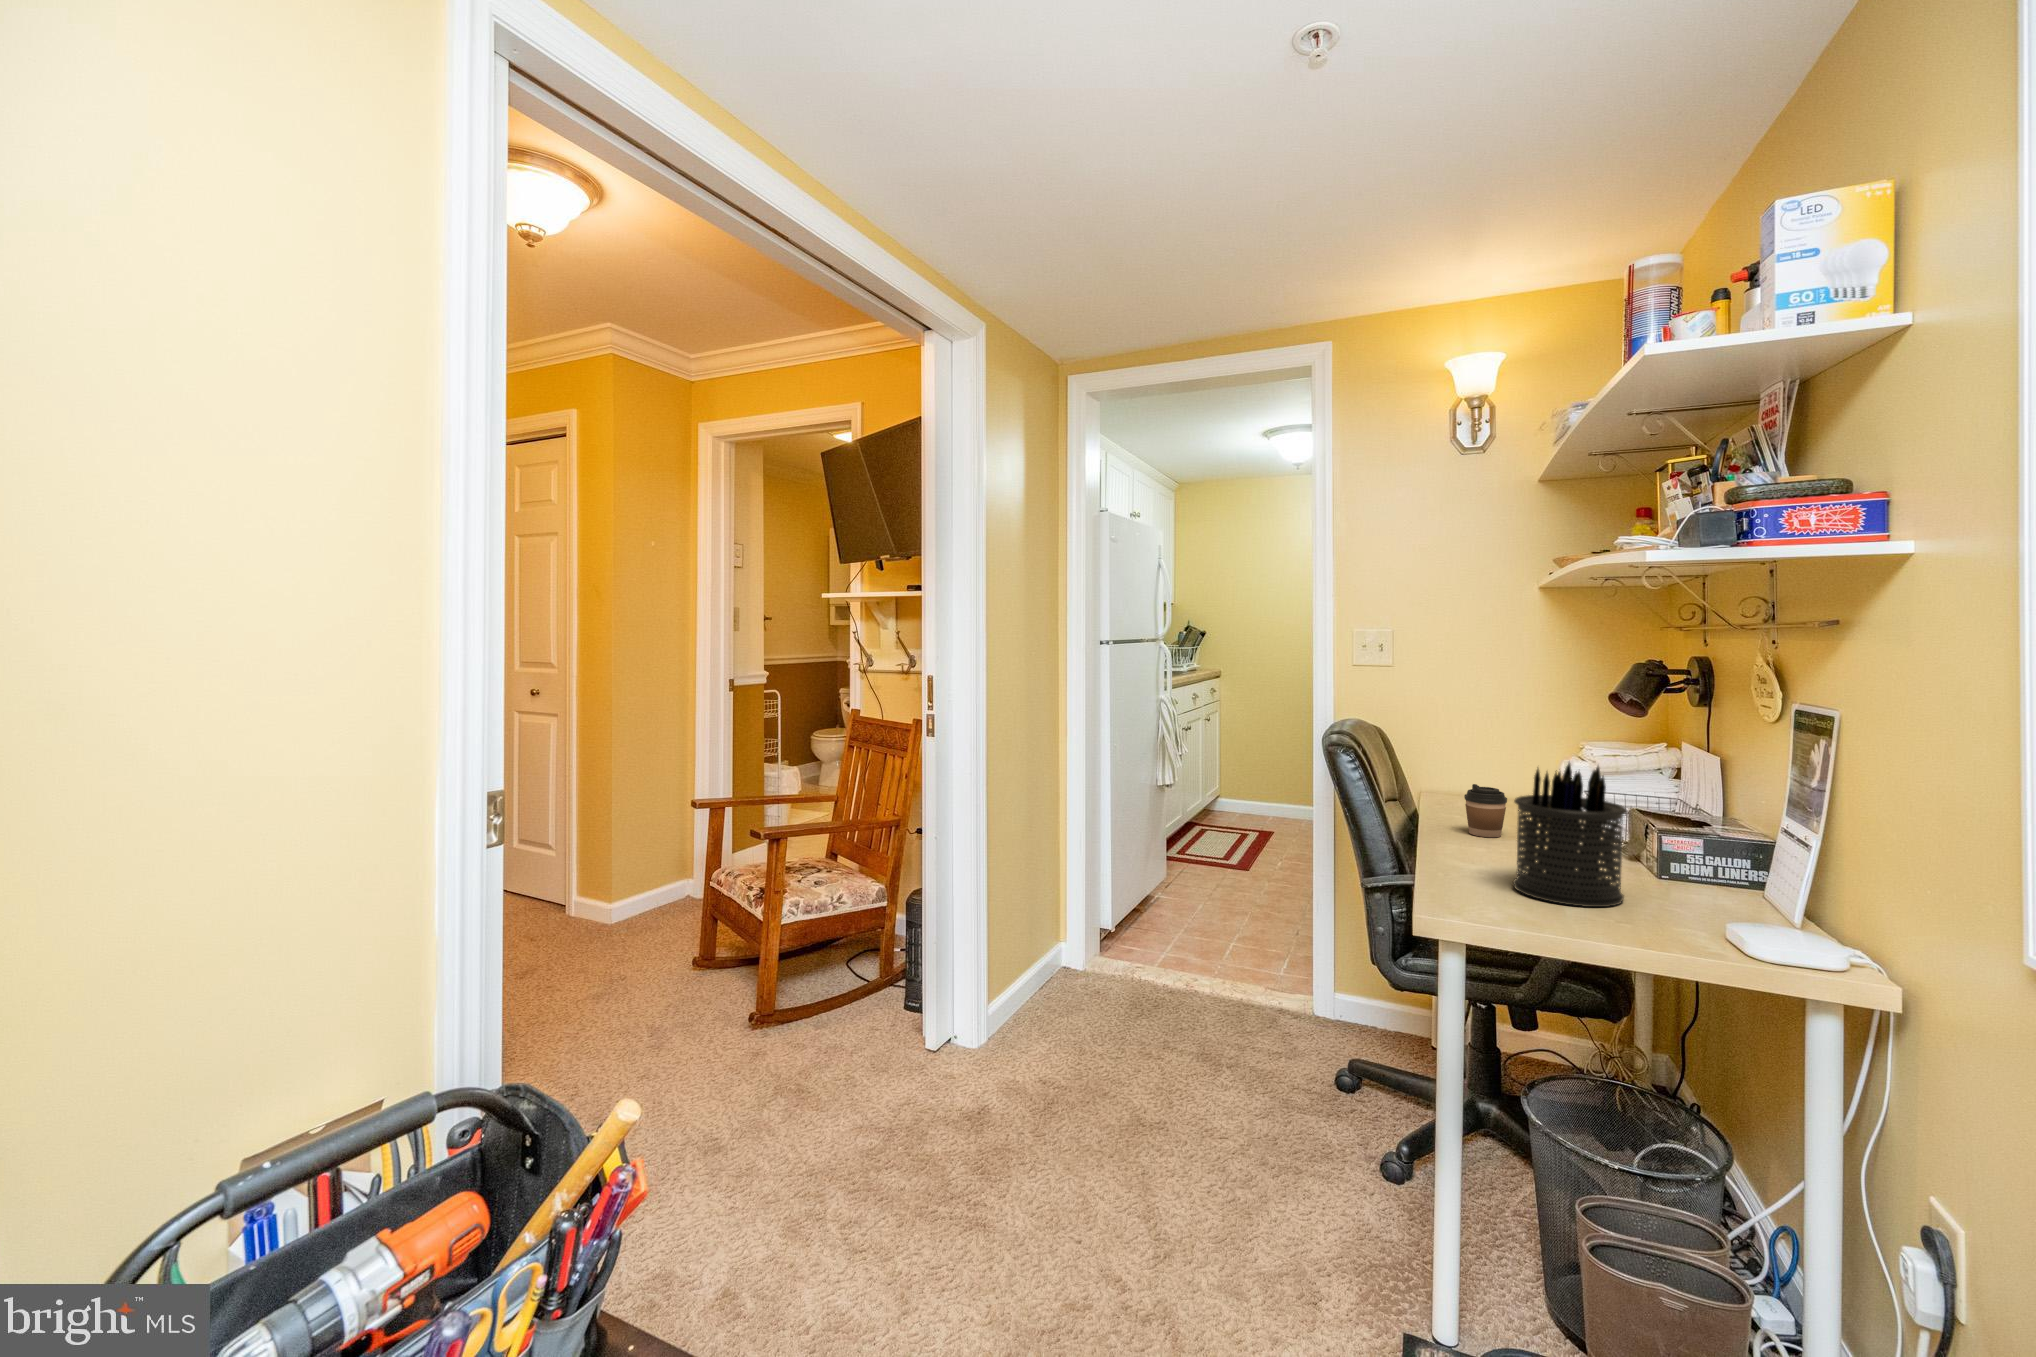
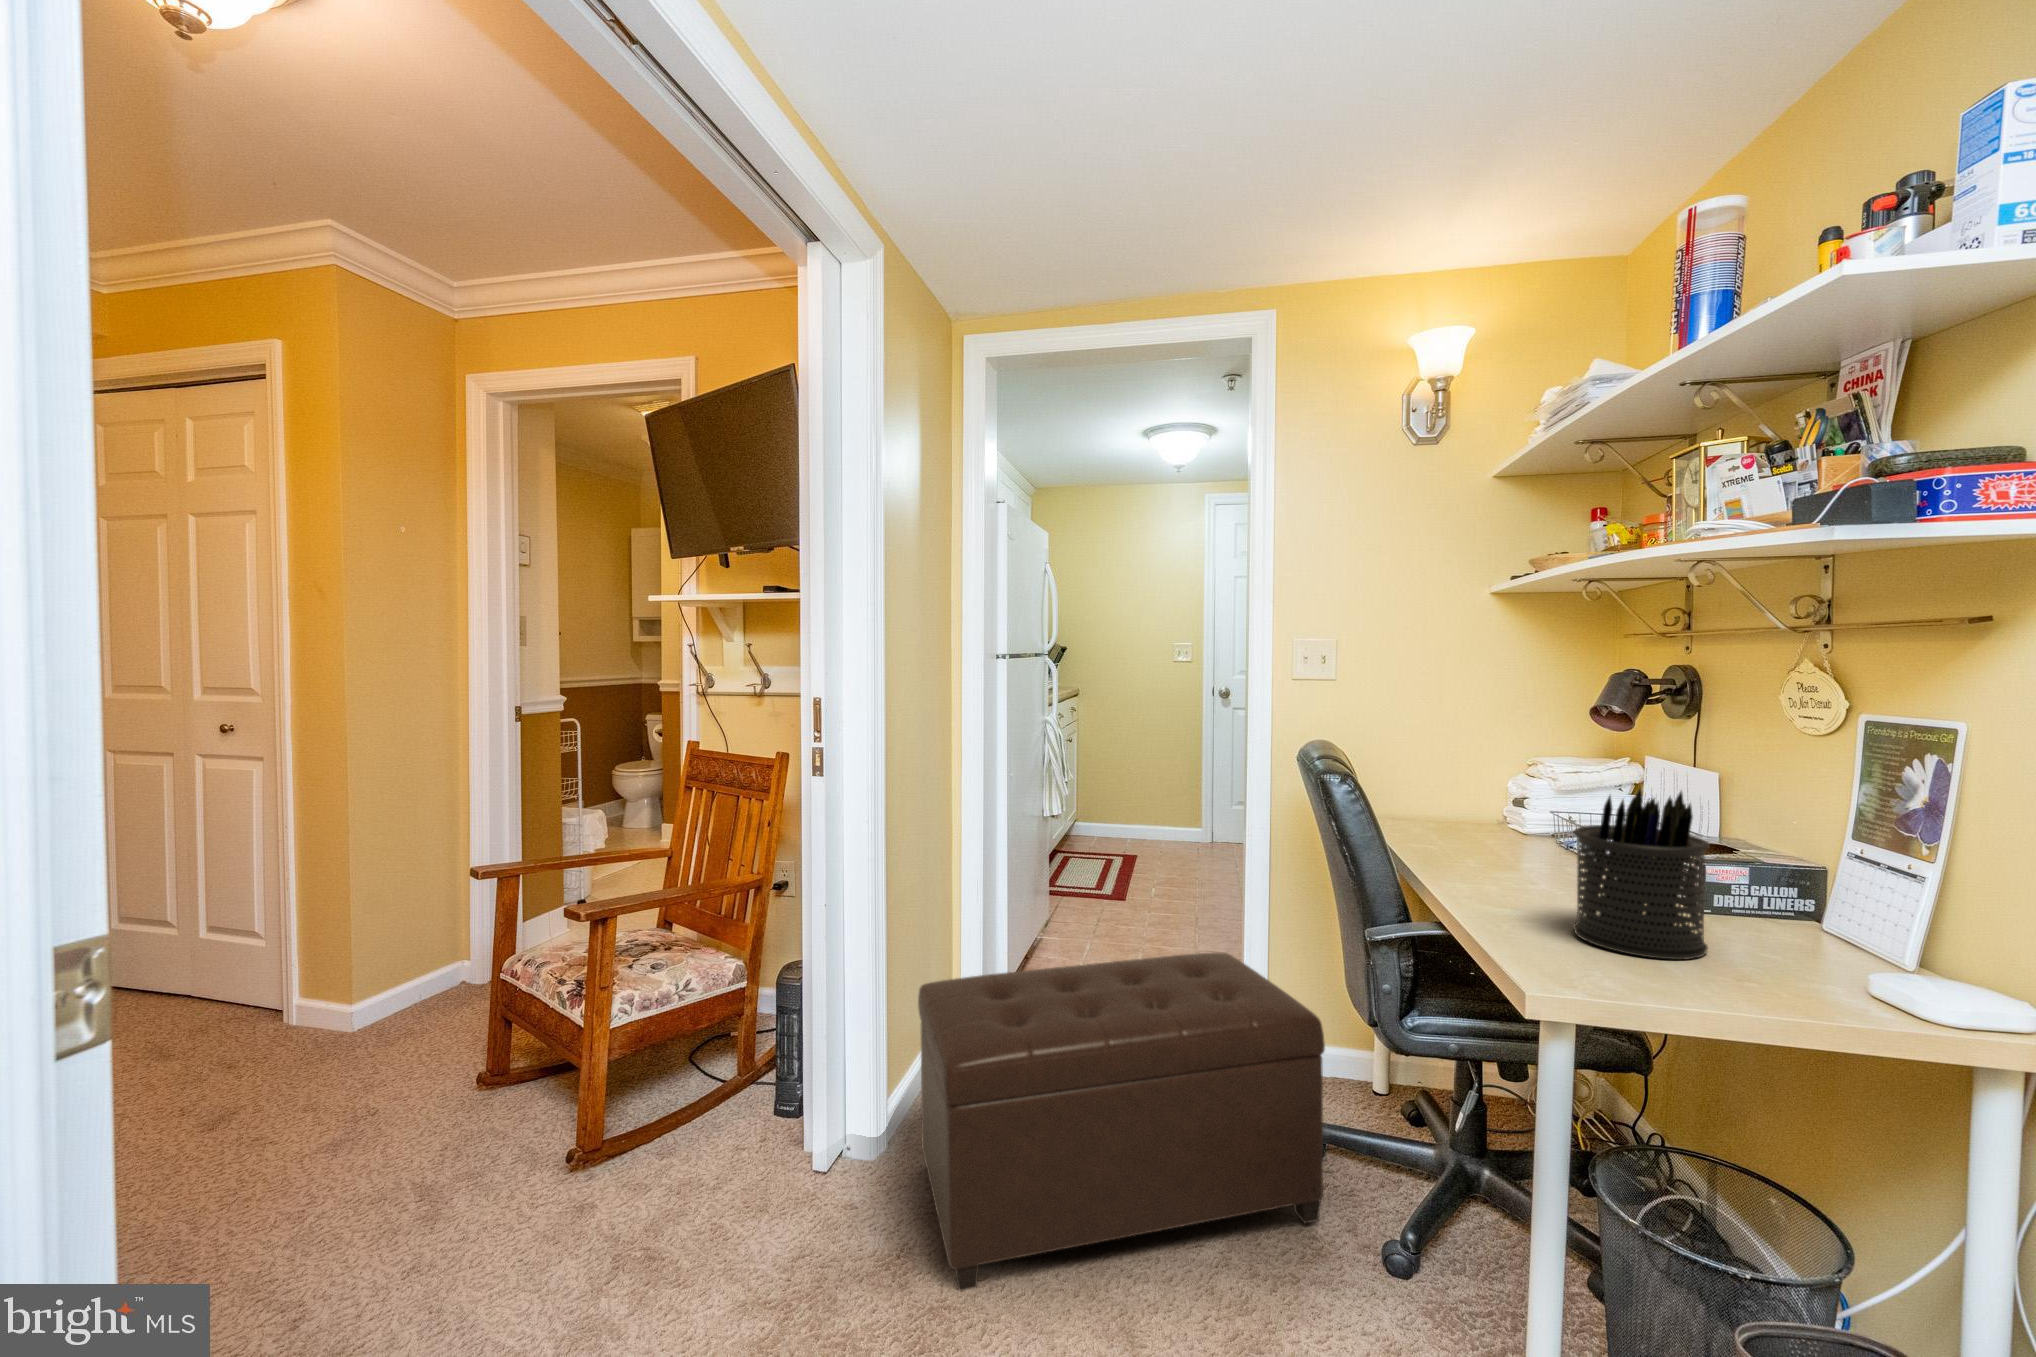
coffee cup: present [1464,784,1507,837] -> none [1446,809,1493,868]
ottoman: none [1007,905,1340,1136] -> present [918,952,1325,1291]

